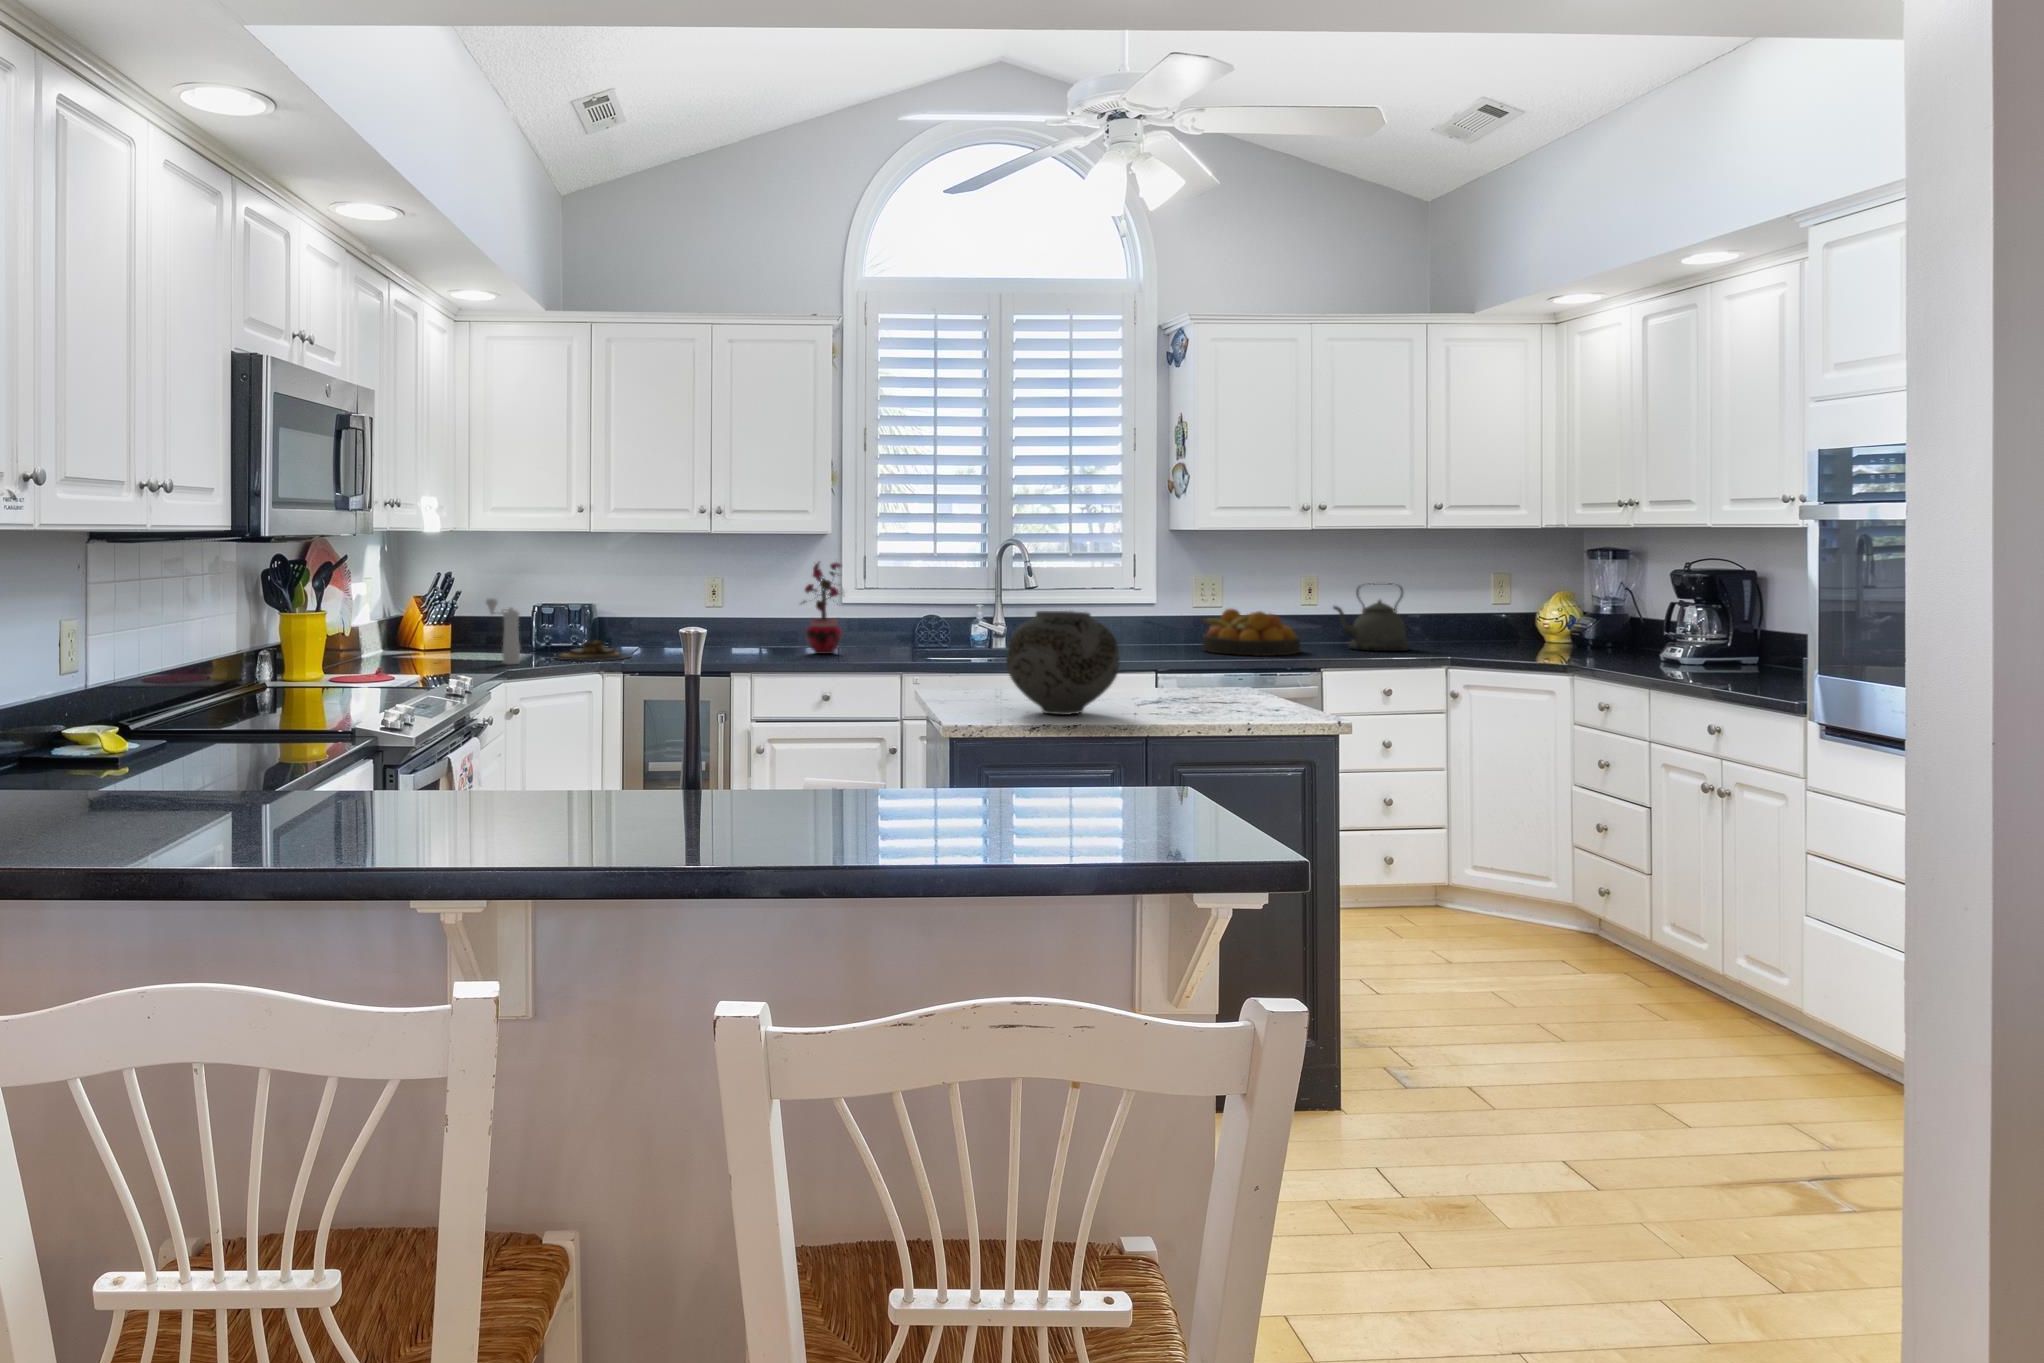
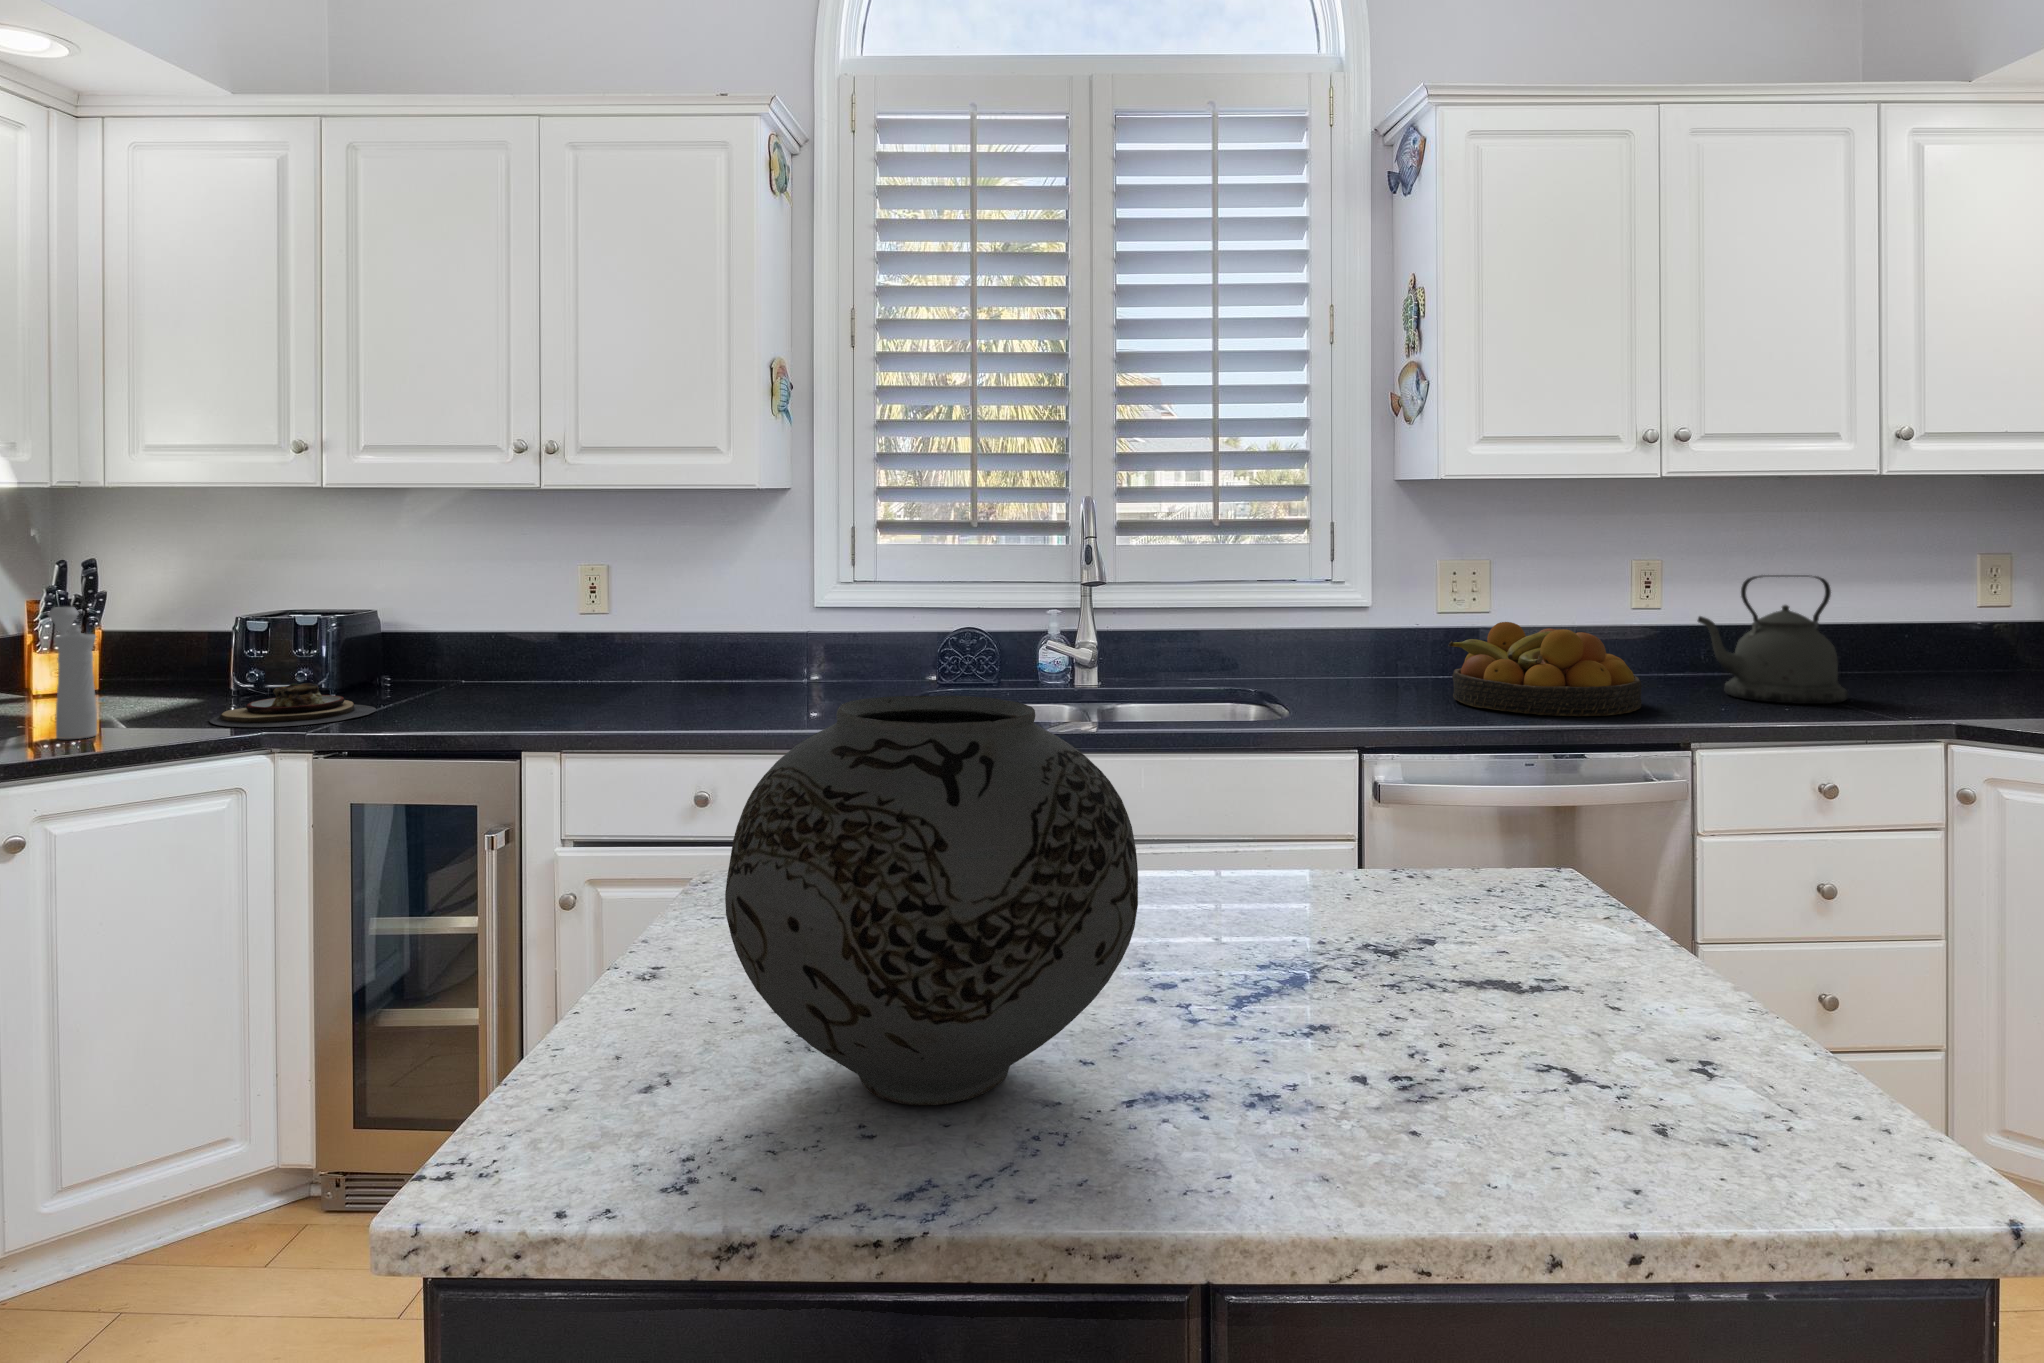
potted plant: present [803,561,844,654] -> none [696,531,788,708]

